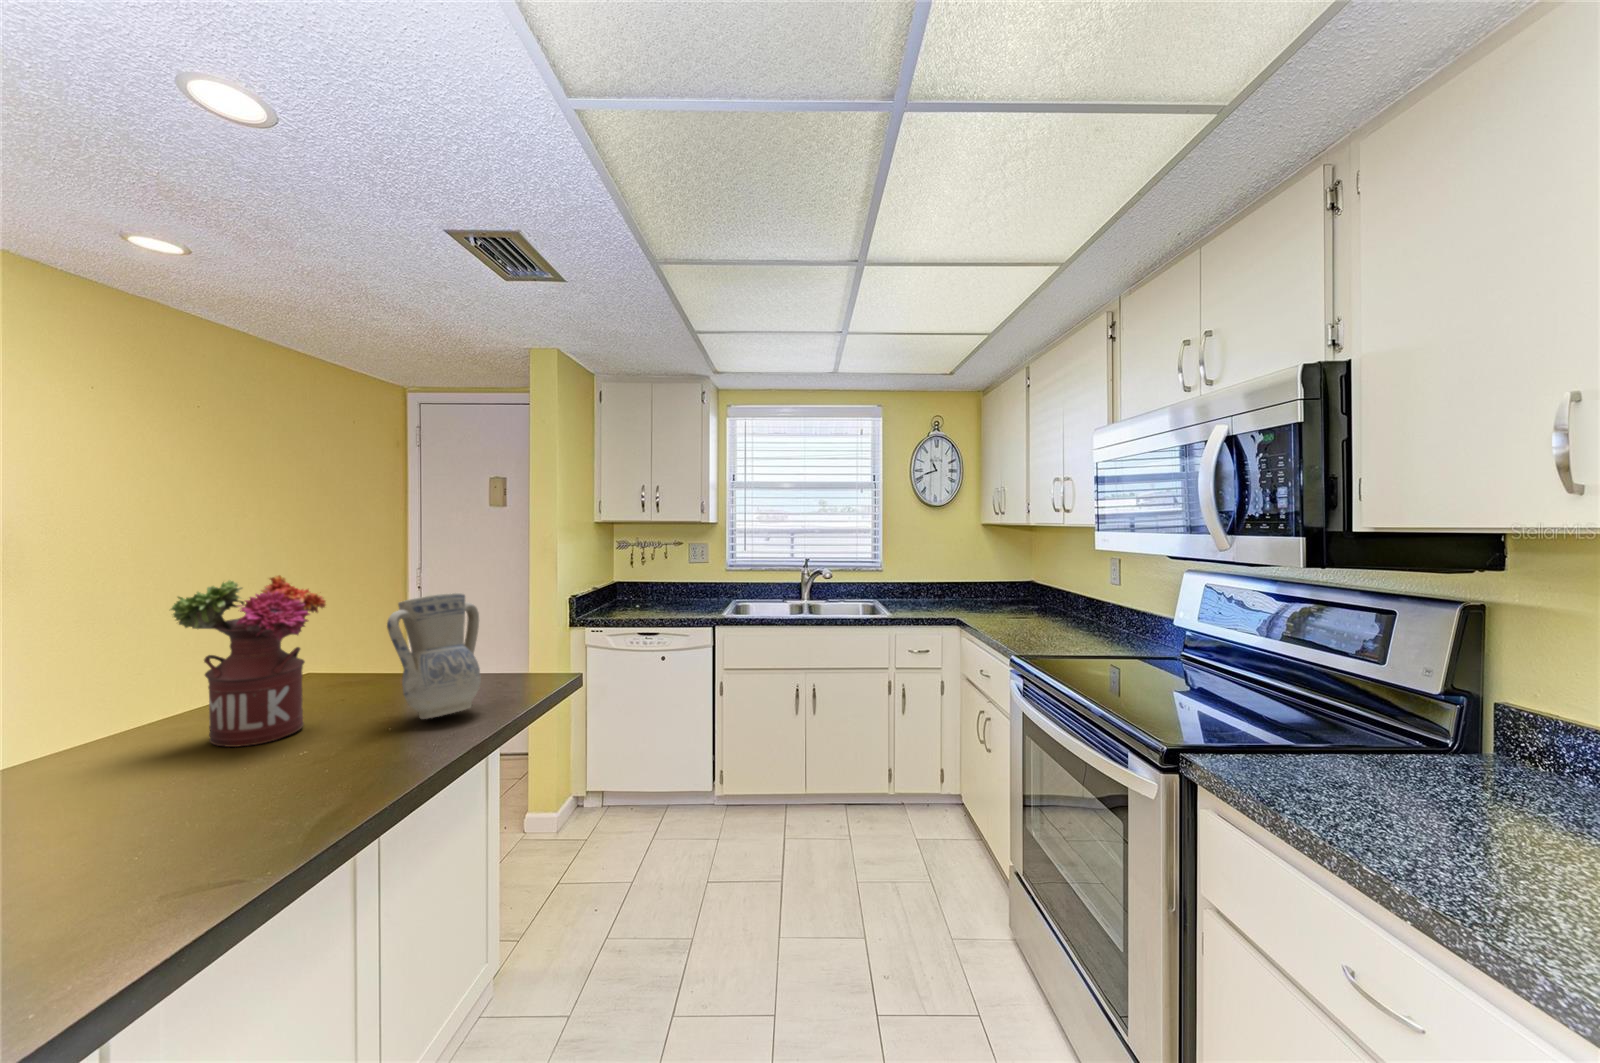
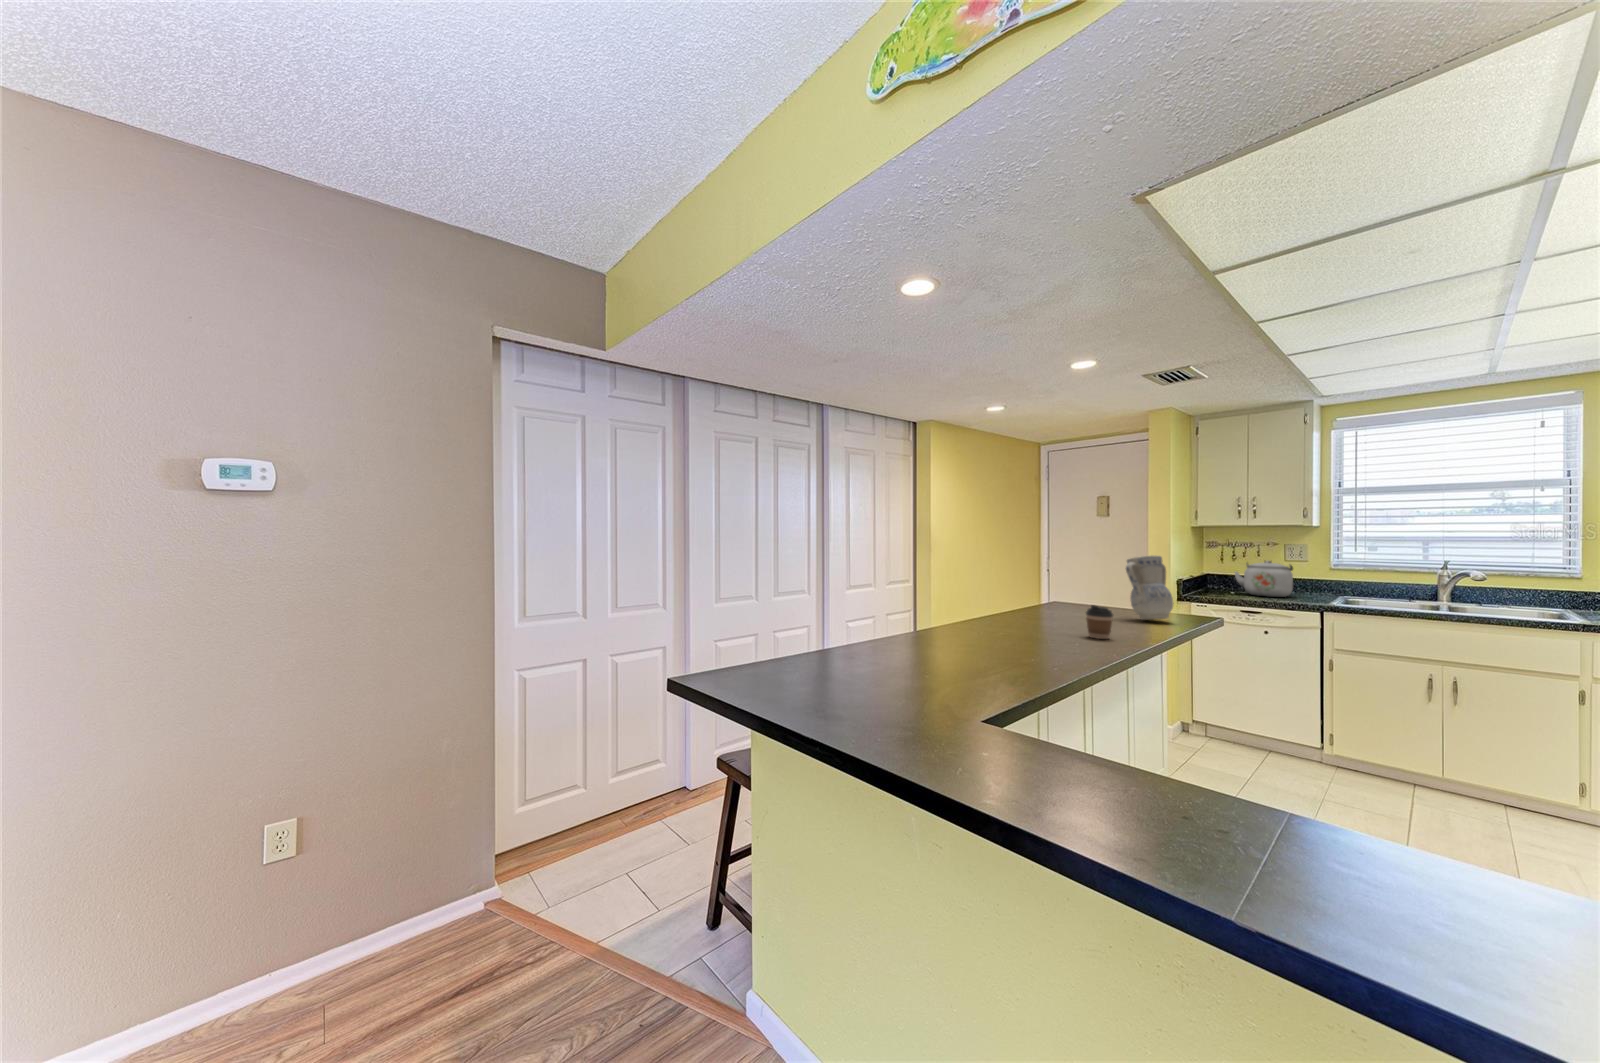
kettle: none [641,563,697,607] -> present [1235,561,1293,597]
flower arrangement: present [171,575,326,747] -> none [1037,543,1093,617]
coffee cup: none [125,774,221,878] -> present [1086,605,1113,639]

